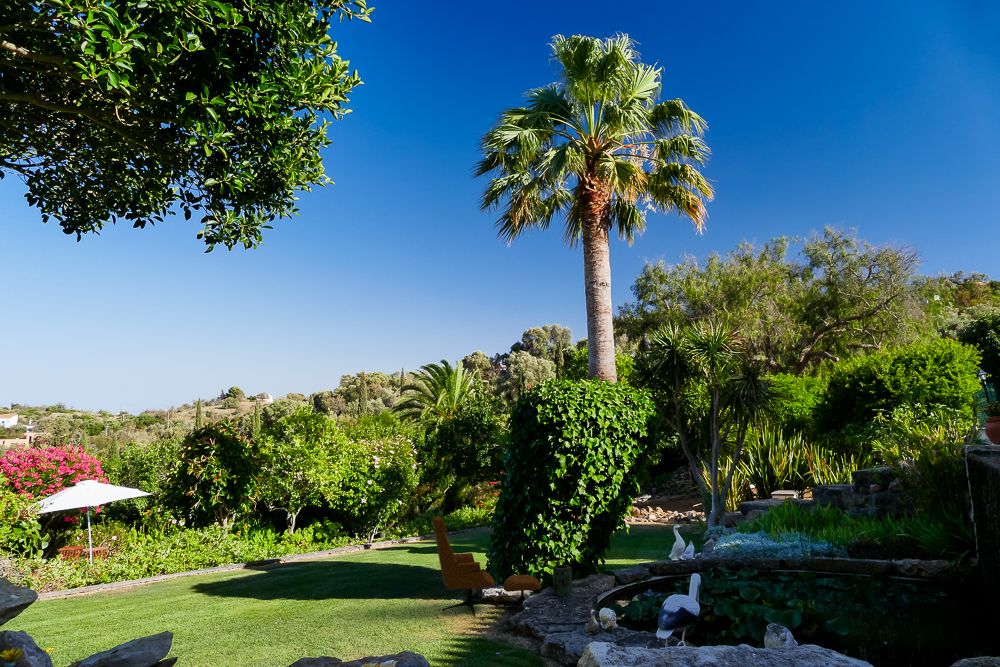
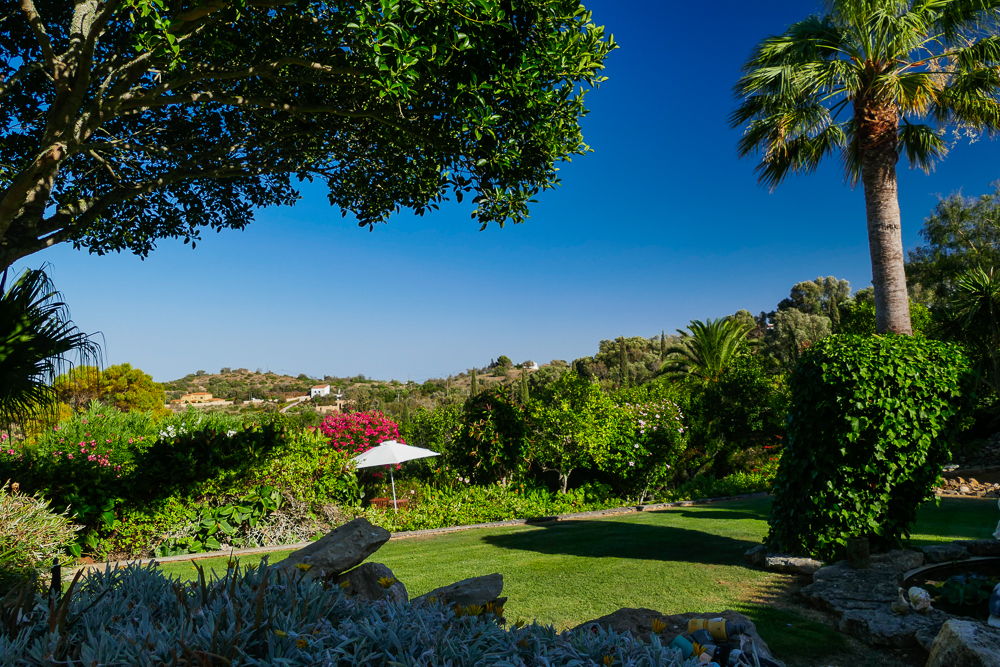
lounge chair: present [433,516,541,617] -> none [707,480,834,581]

